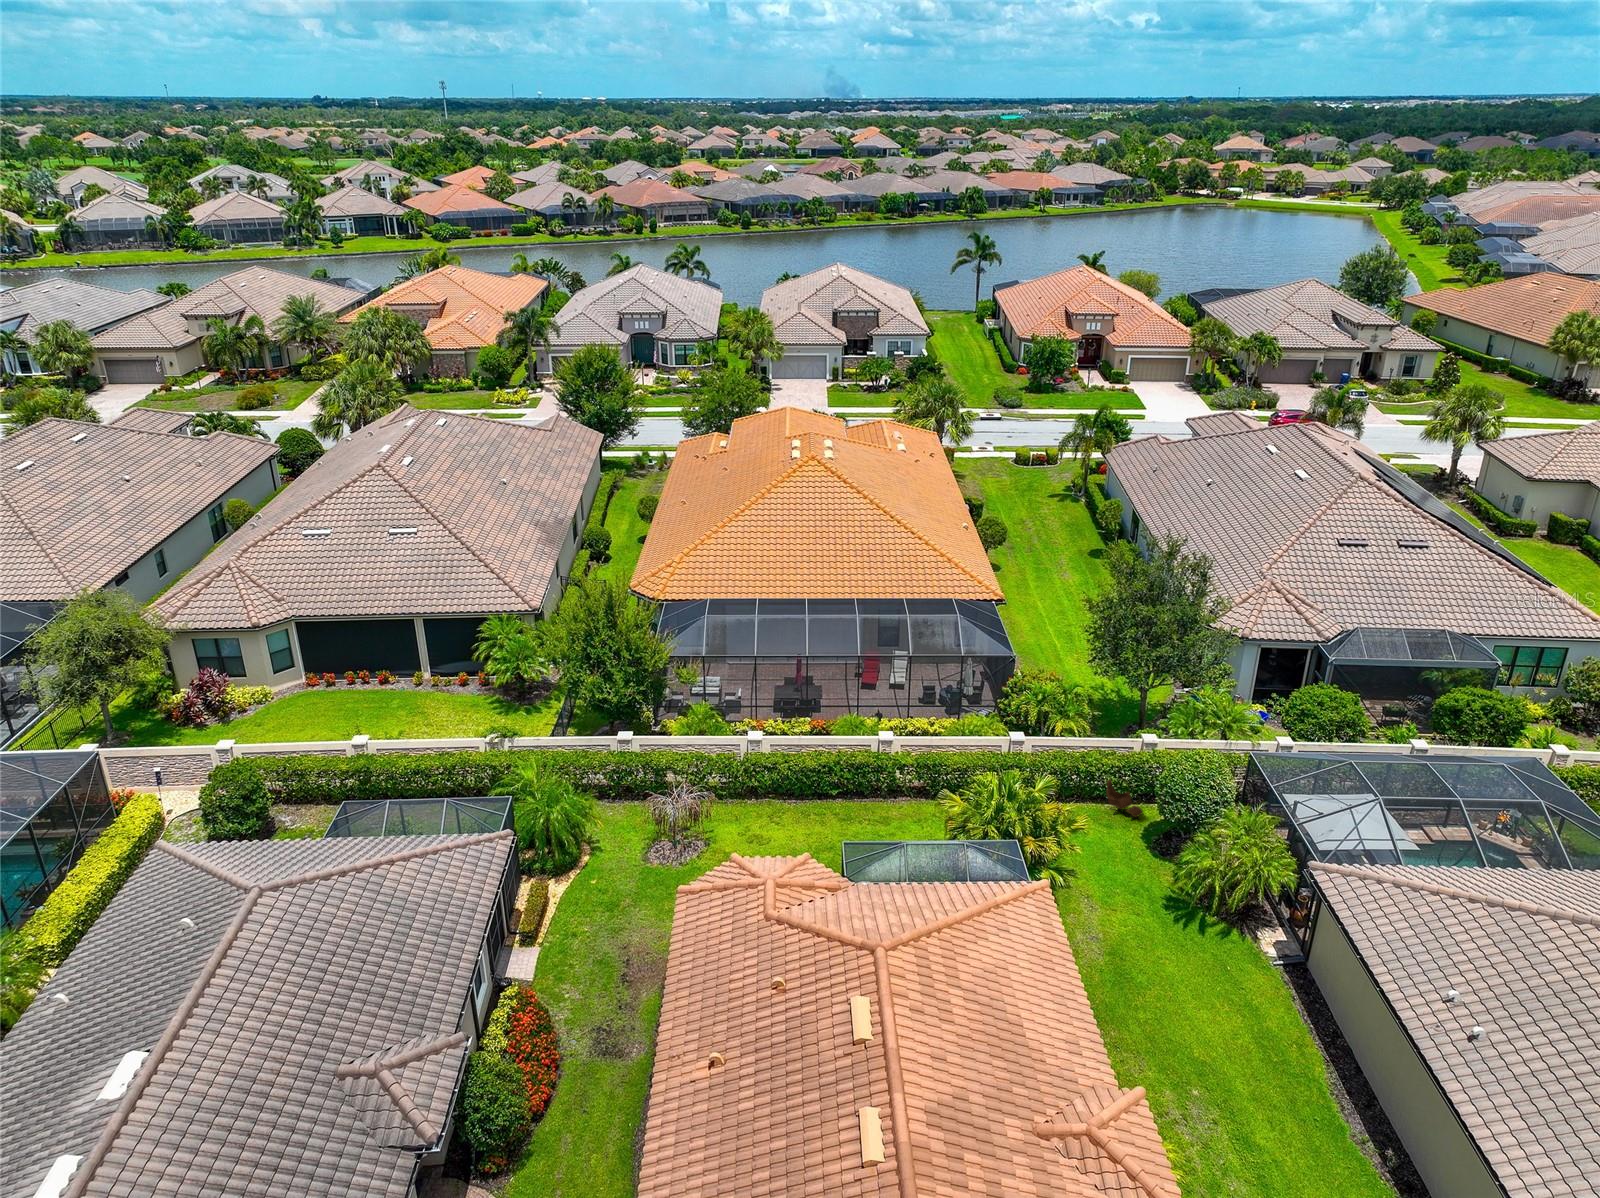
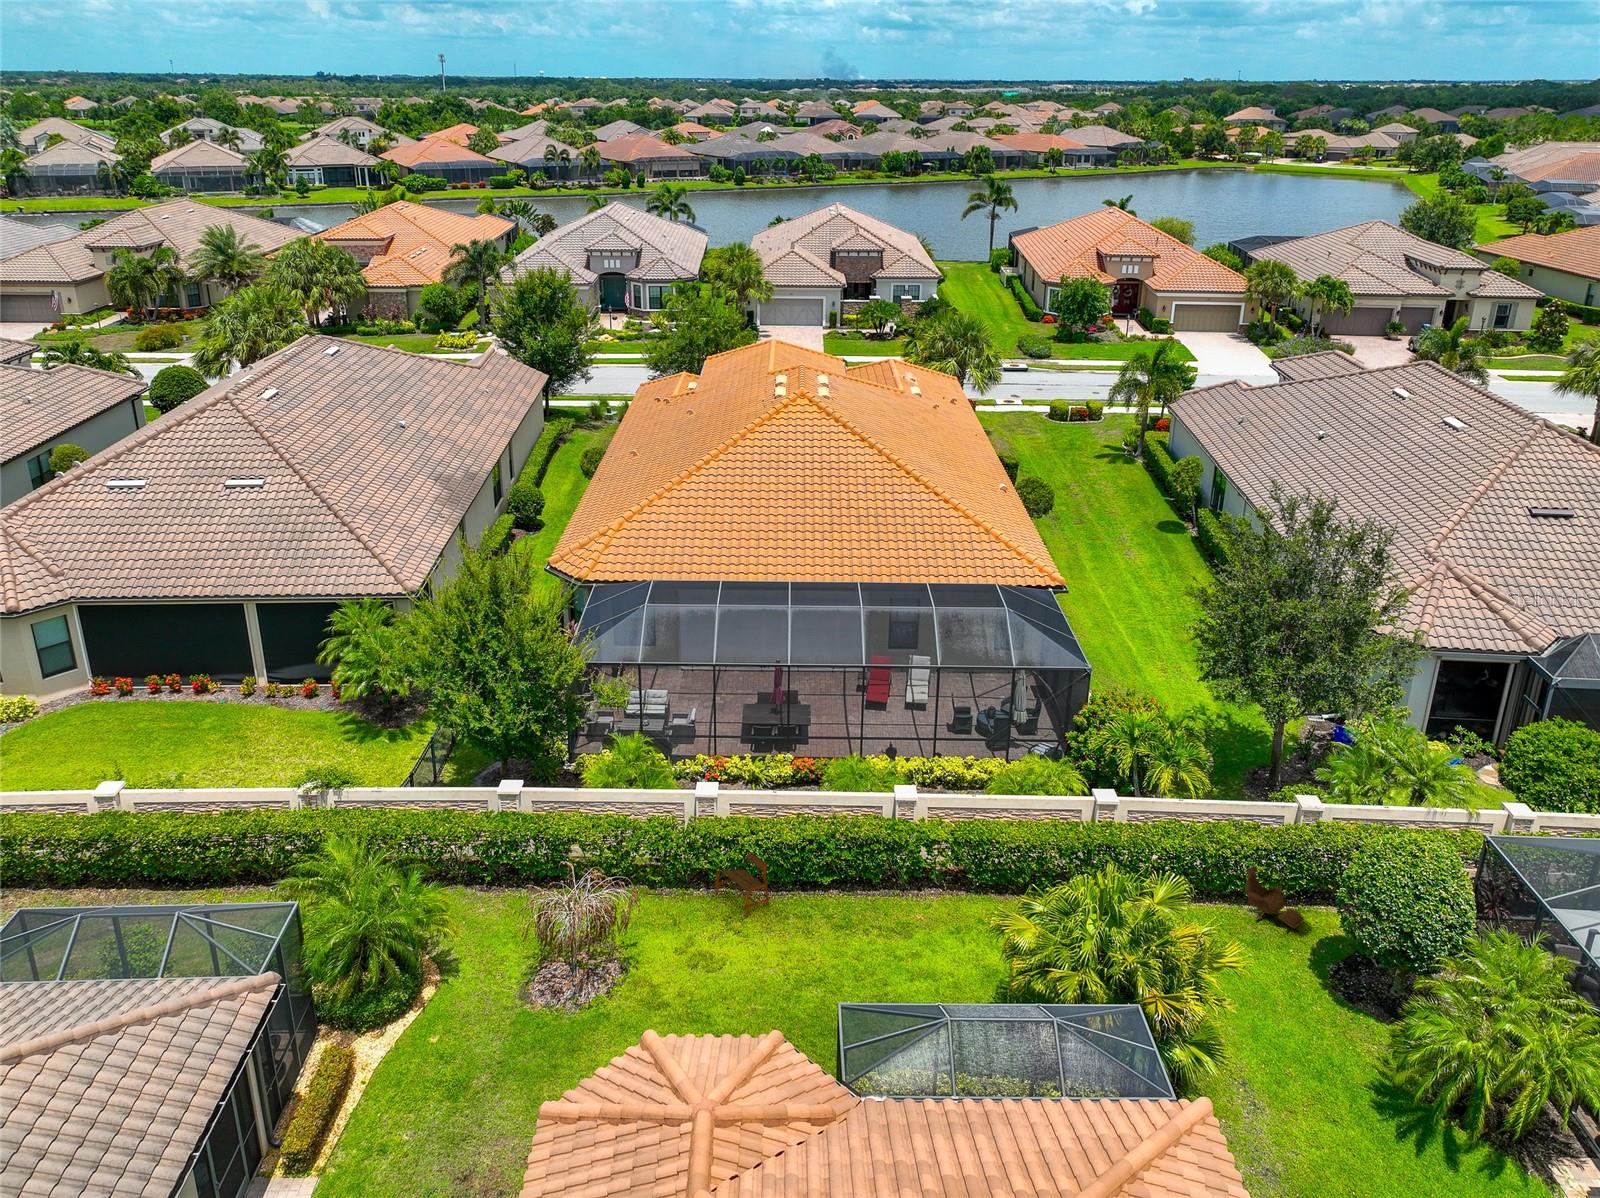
bench: none [762,769,798,815] -> present [715,852,769,917]

